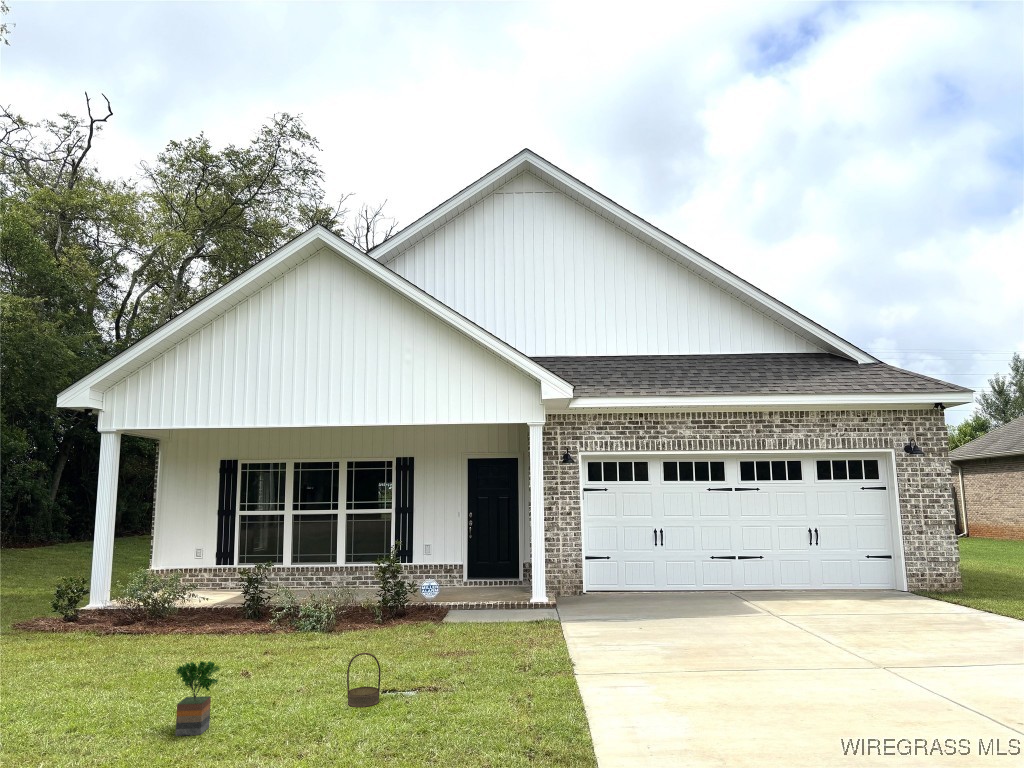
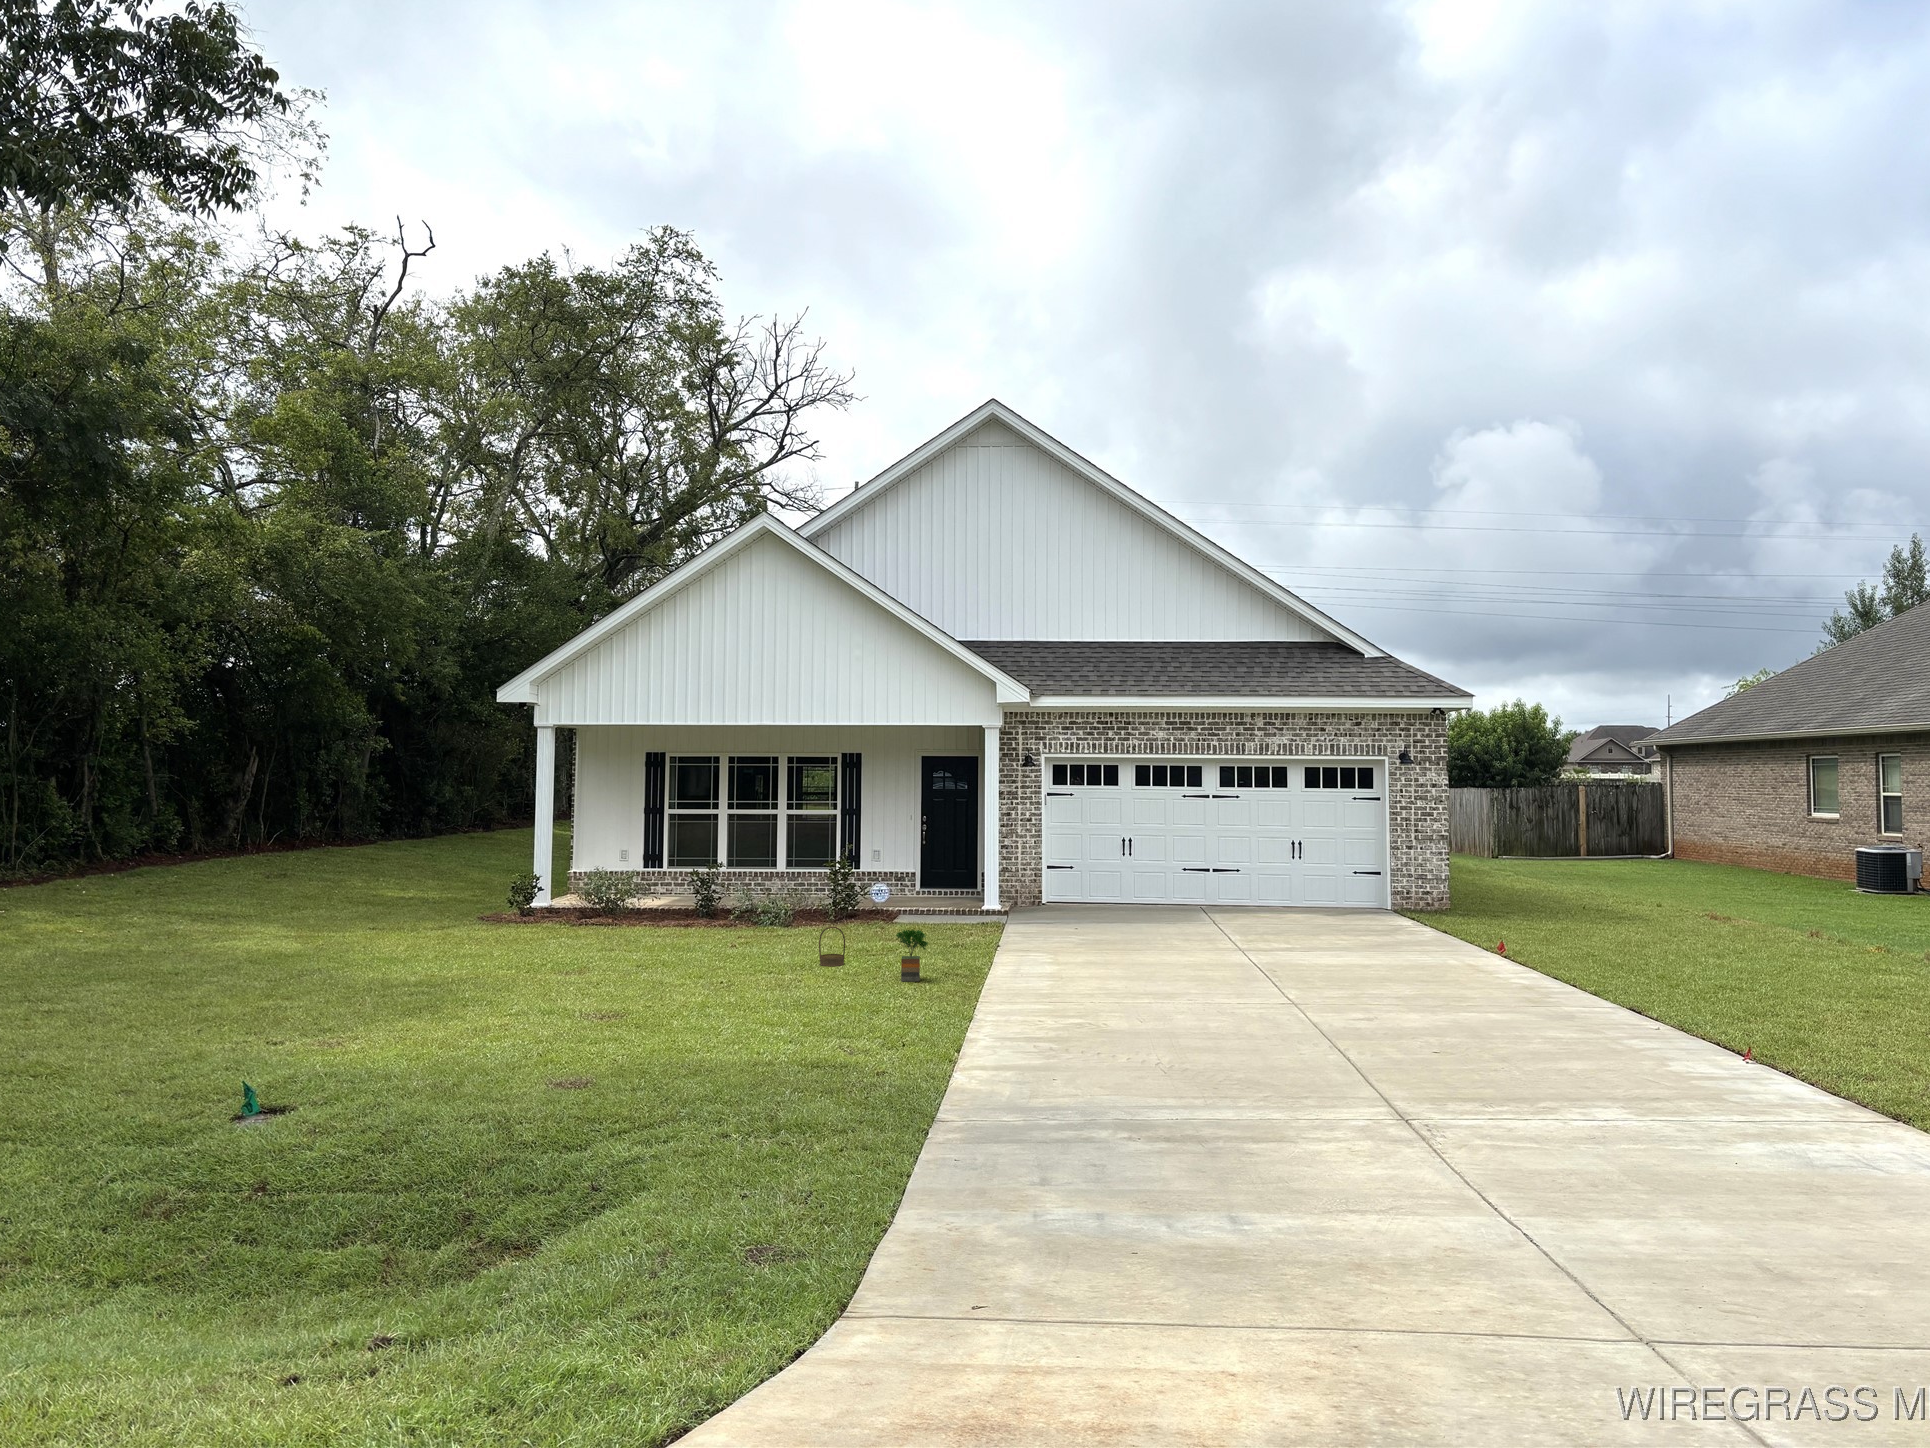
potted tree: present [176,661,220,736] -> present [896,930,928,981]

